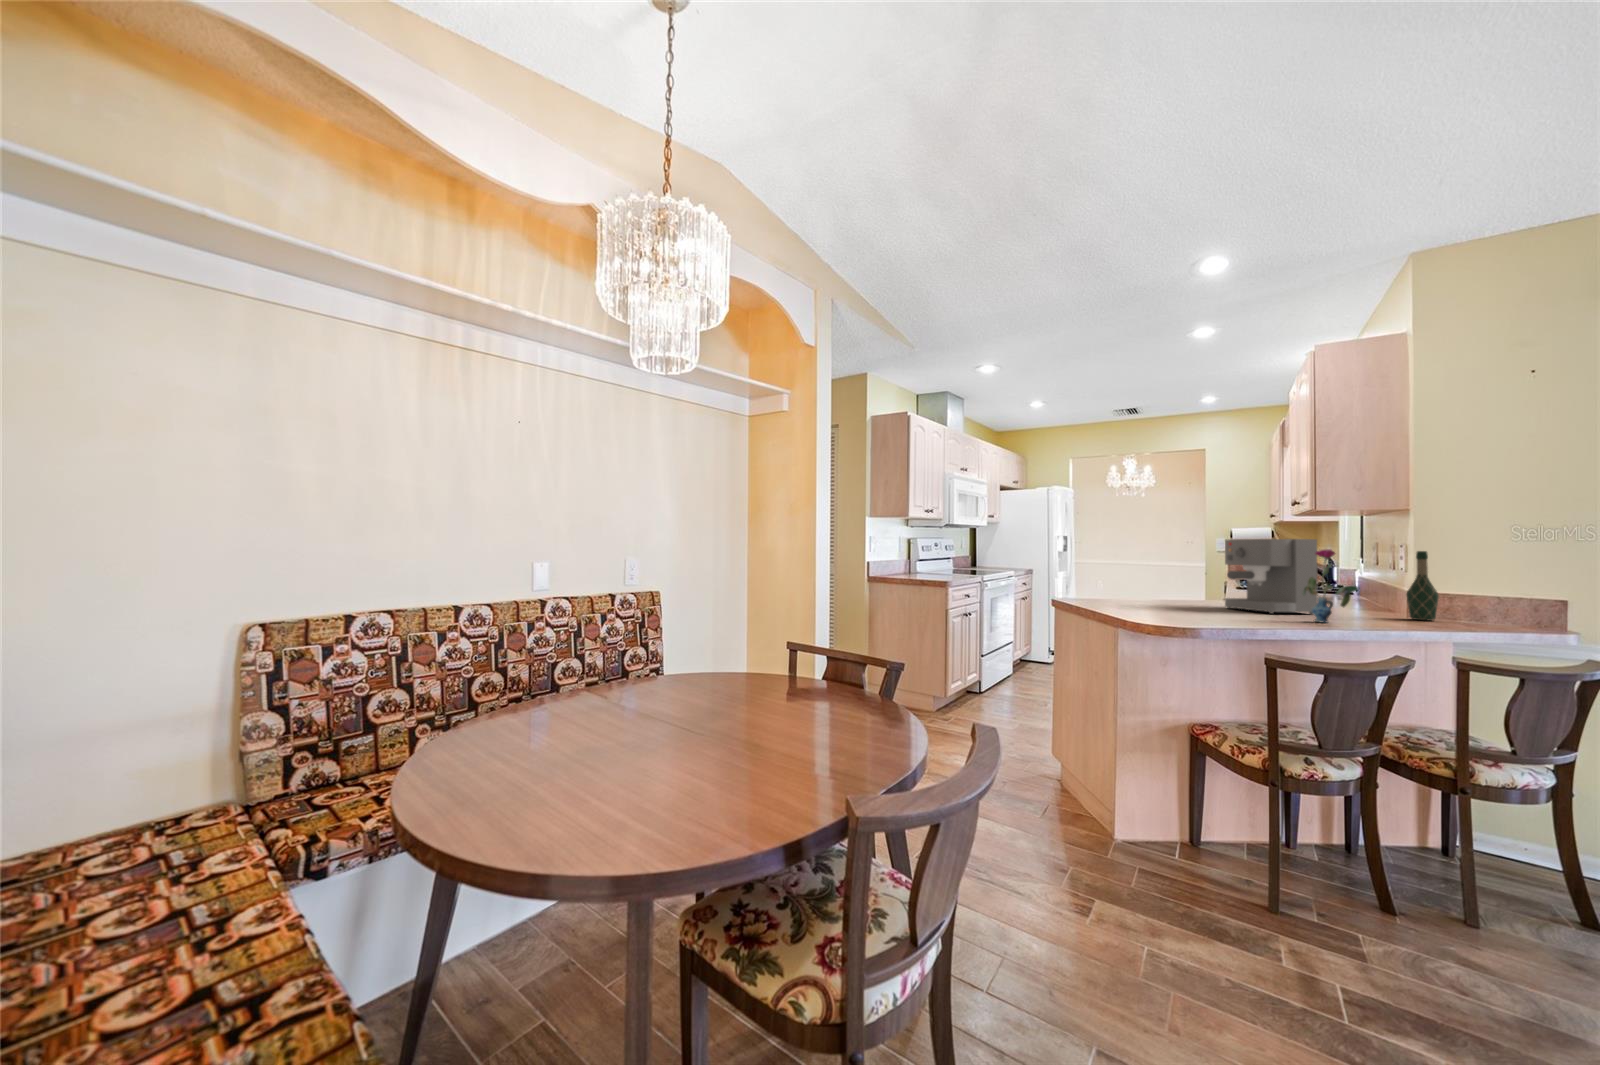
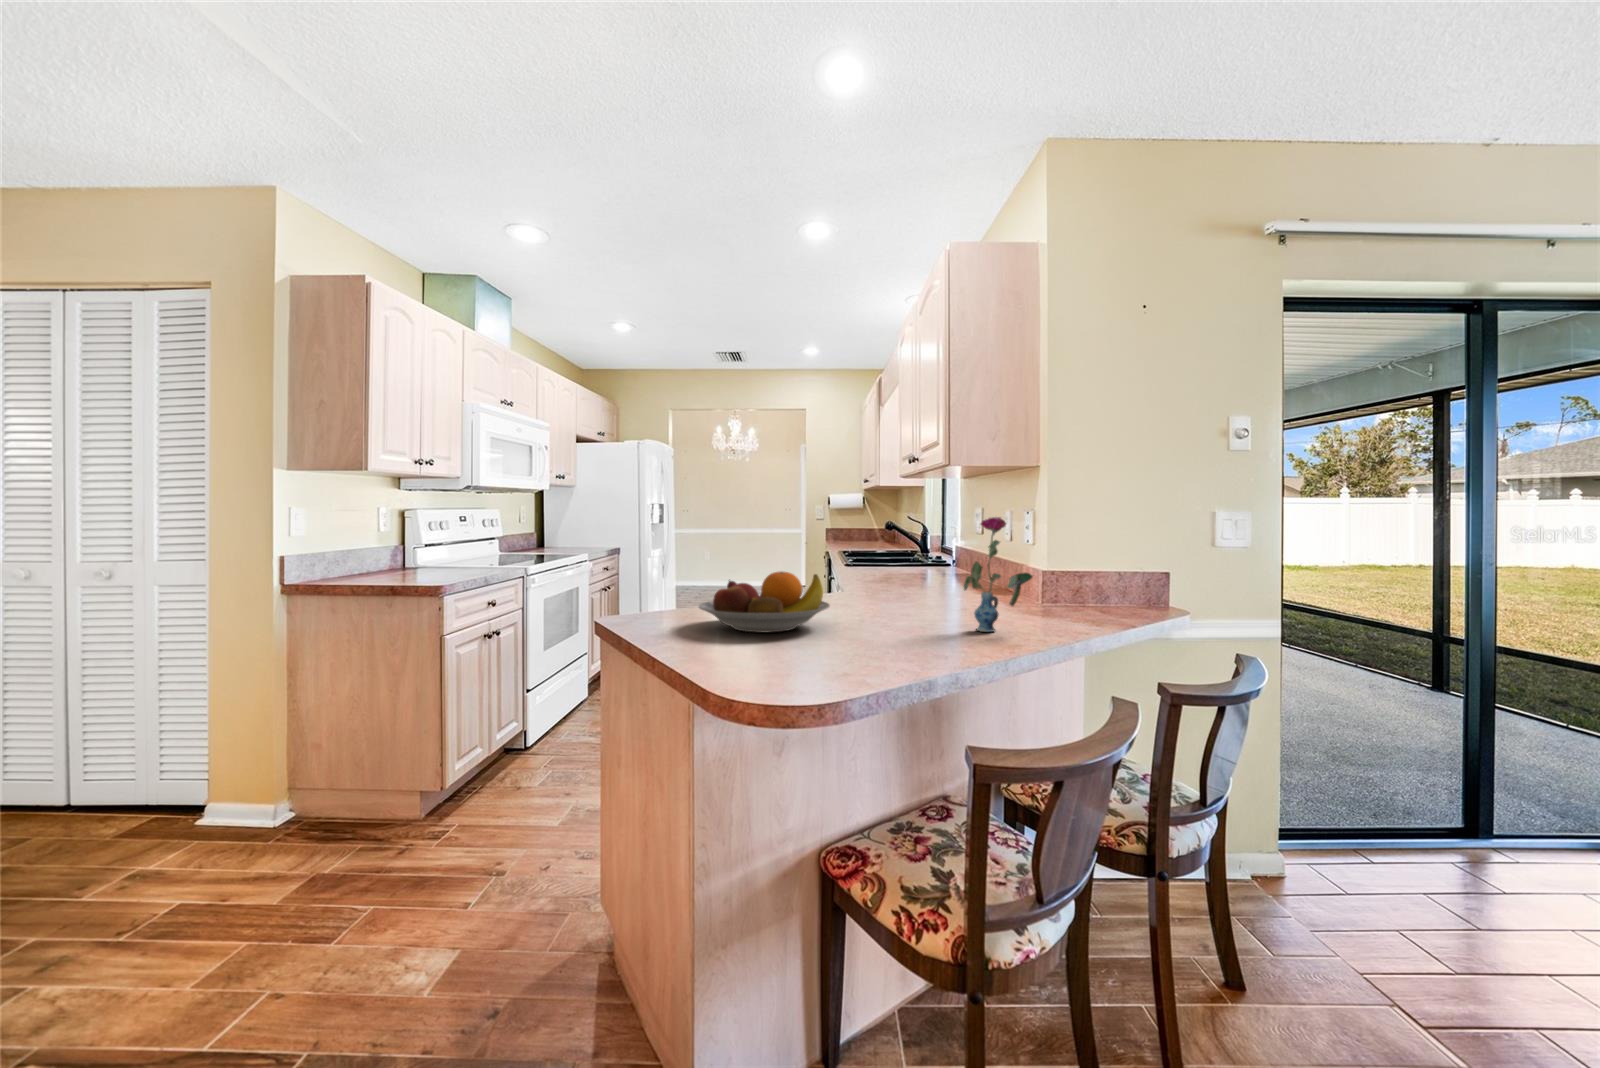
coffee maker: present [1225,539,1317,614] -> none [854,502,961,616]
wine bottle: present [1406,551,1439,621] -> none [1043,518,1073,608]
fruit bowl: none [1113,578,1201,611] -> present [699,571,830,633]

